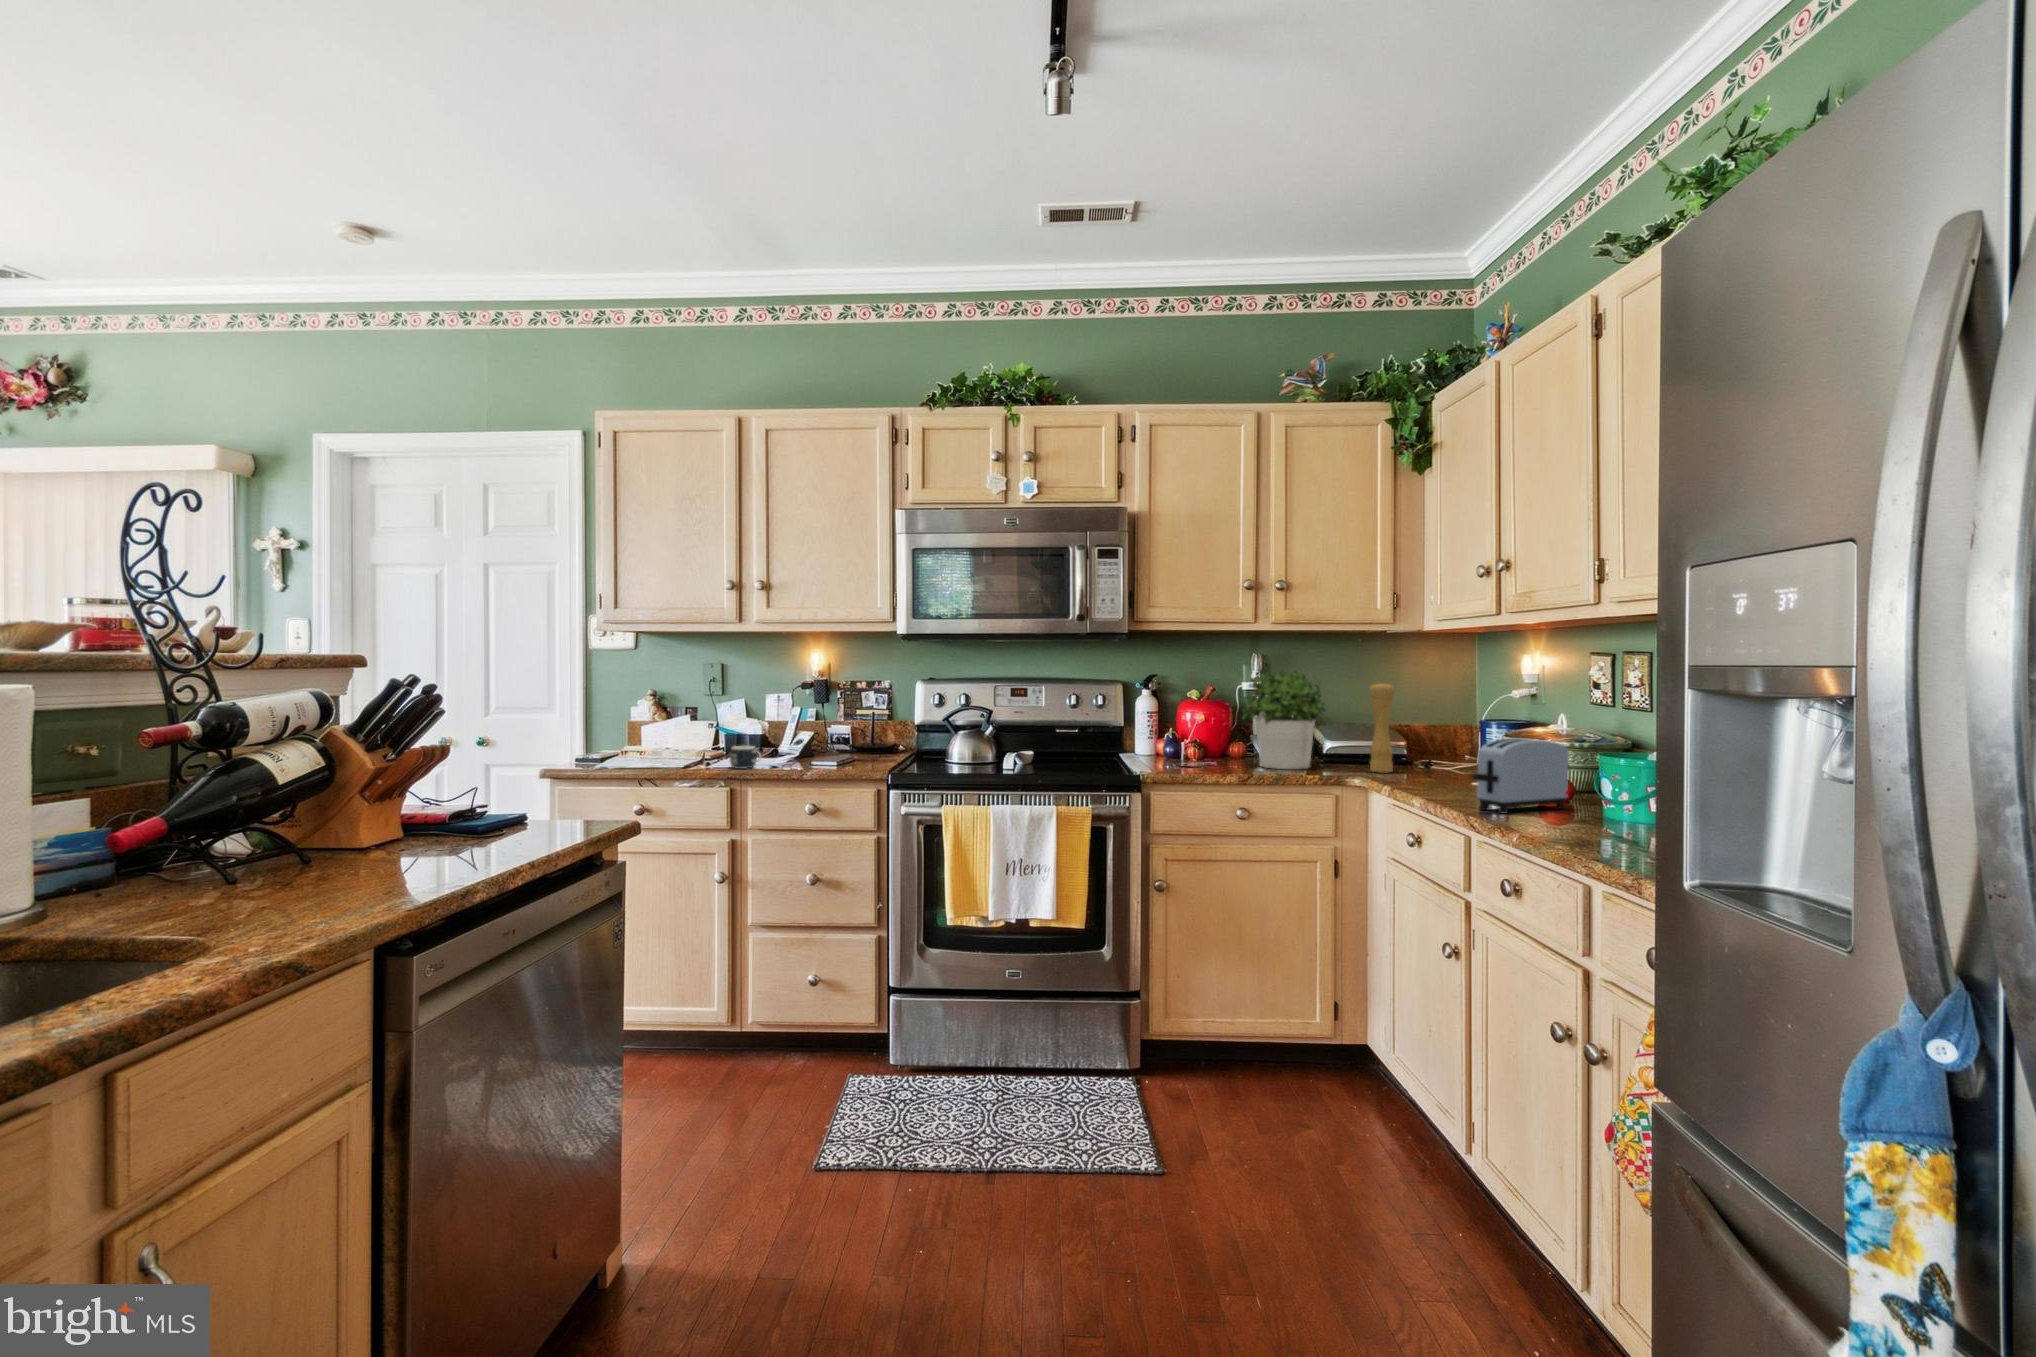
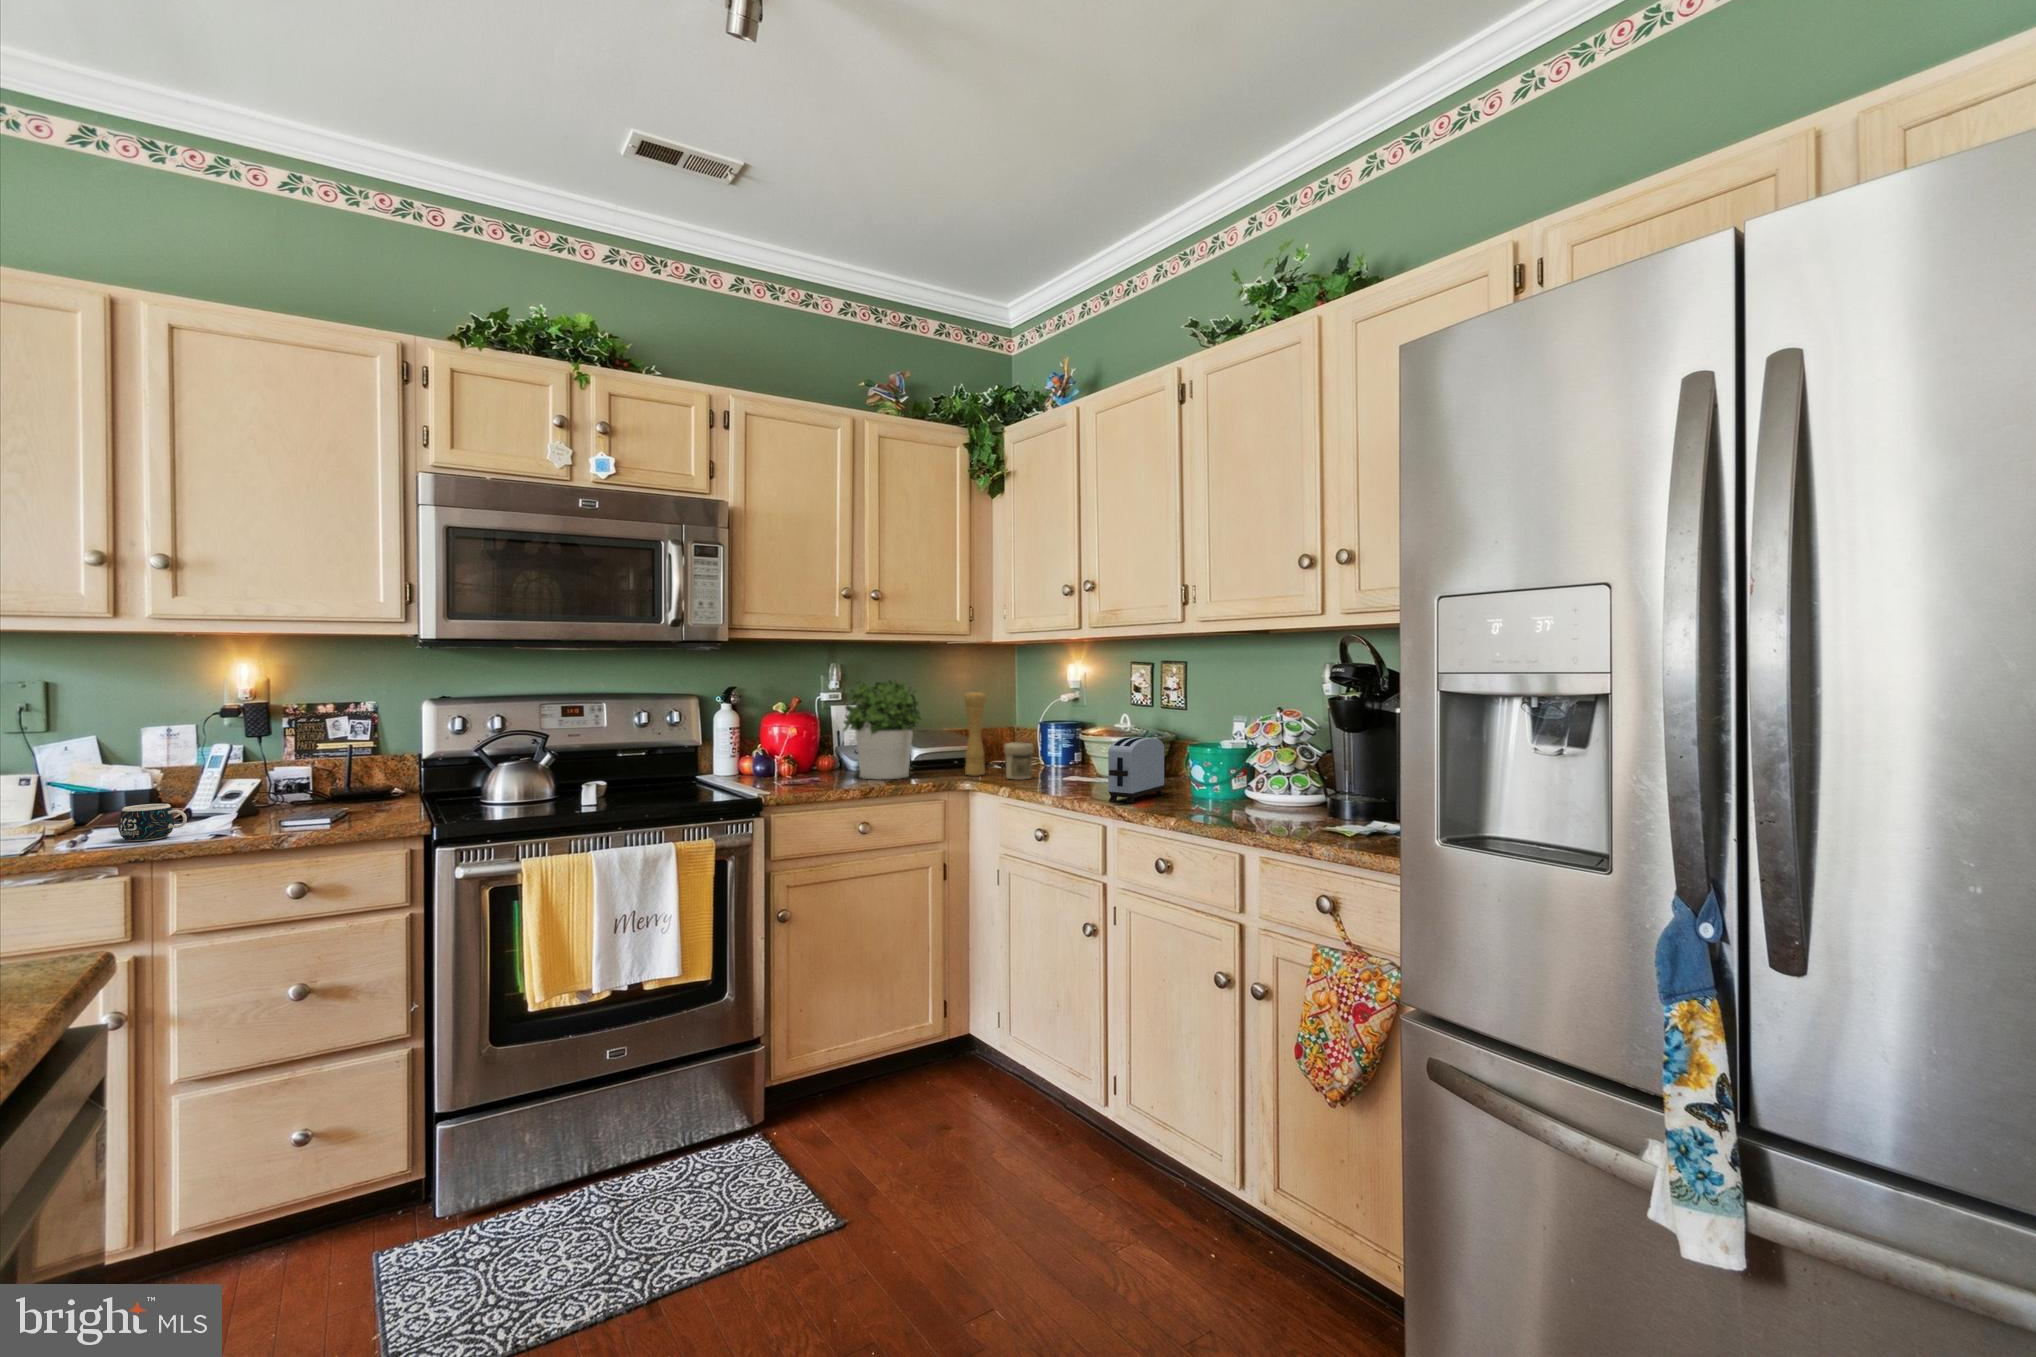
jar: none [1407,740,1442,780] -> present [1004,743,1034,780]

